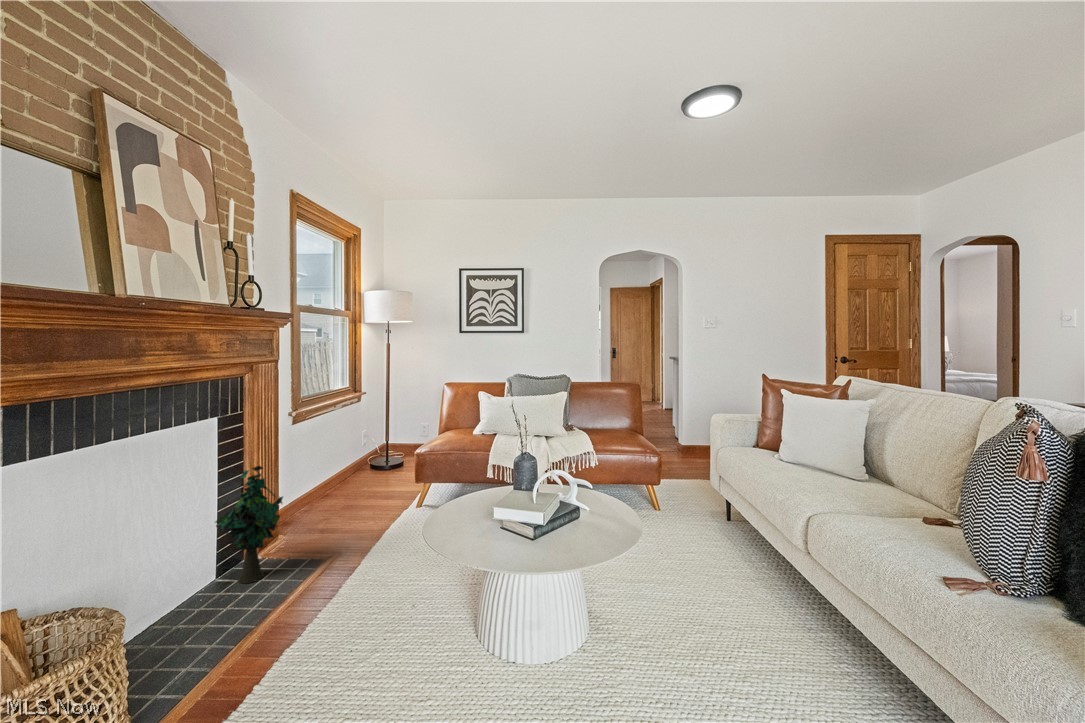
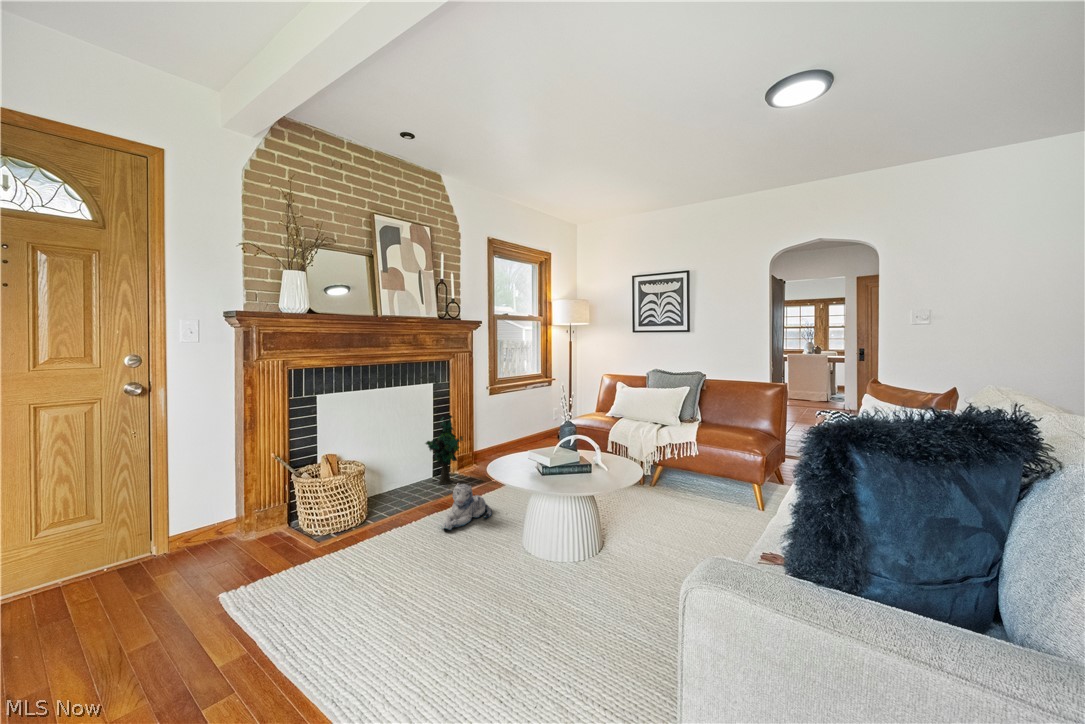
plush toy: none [313,591,385,688] -> present [442,483,492,530]

